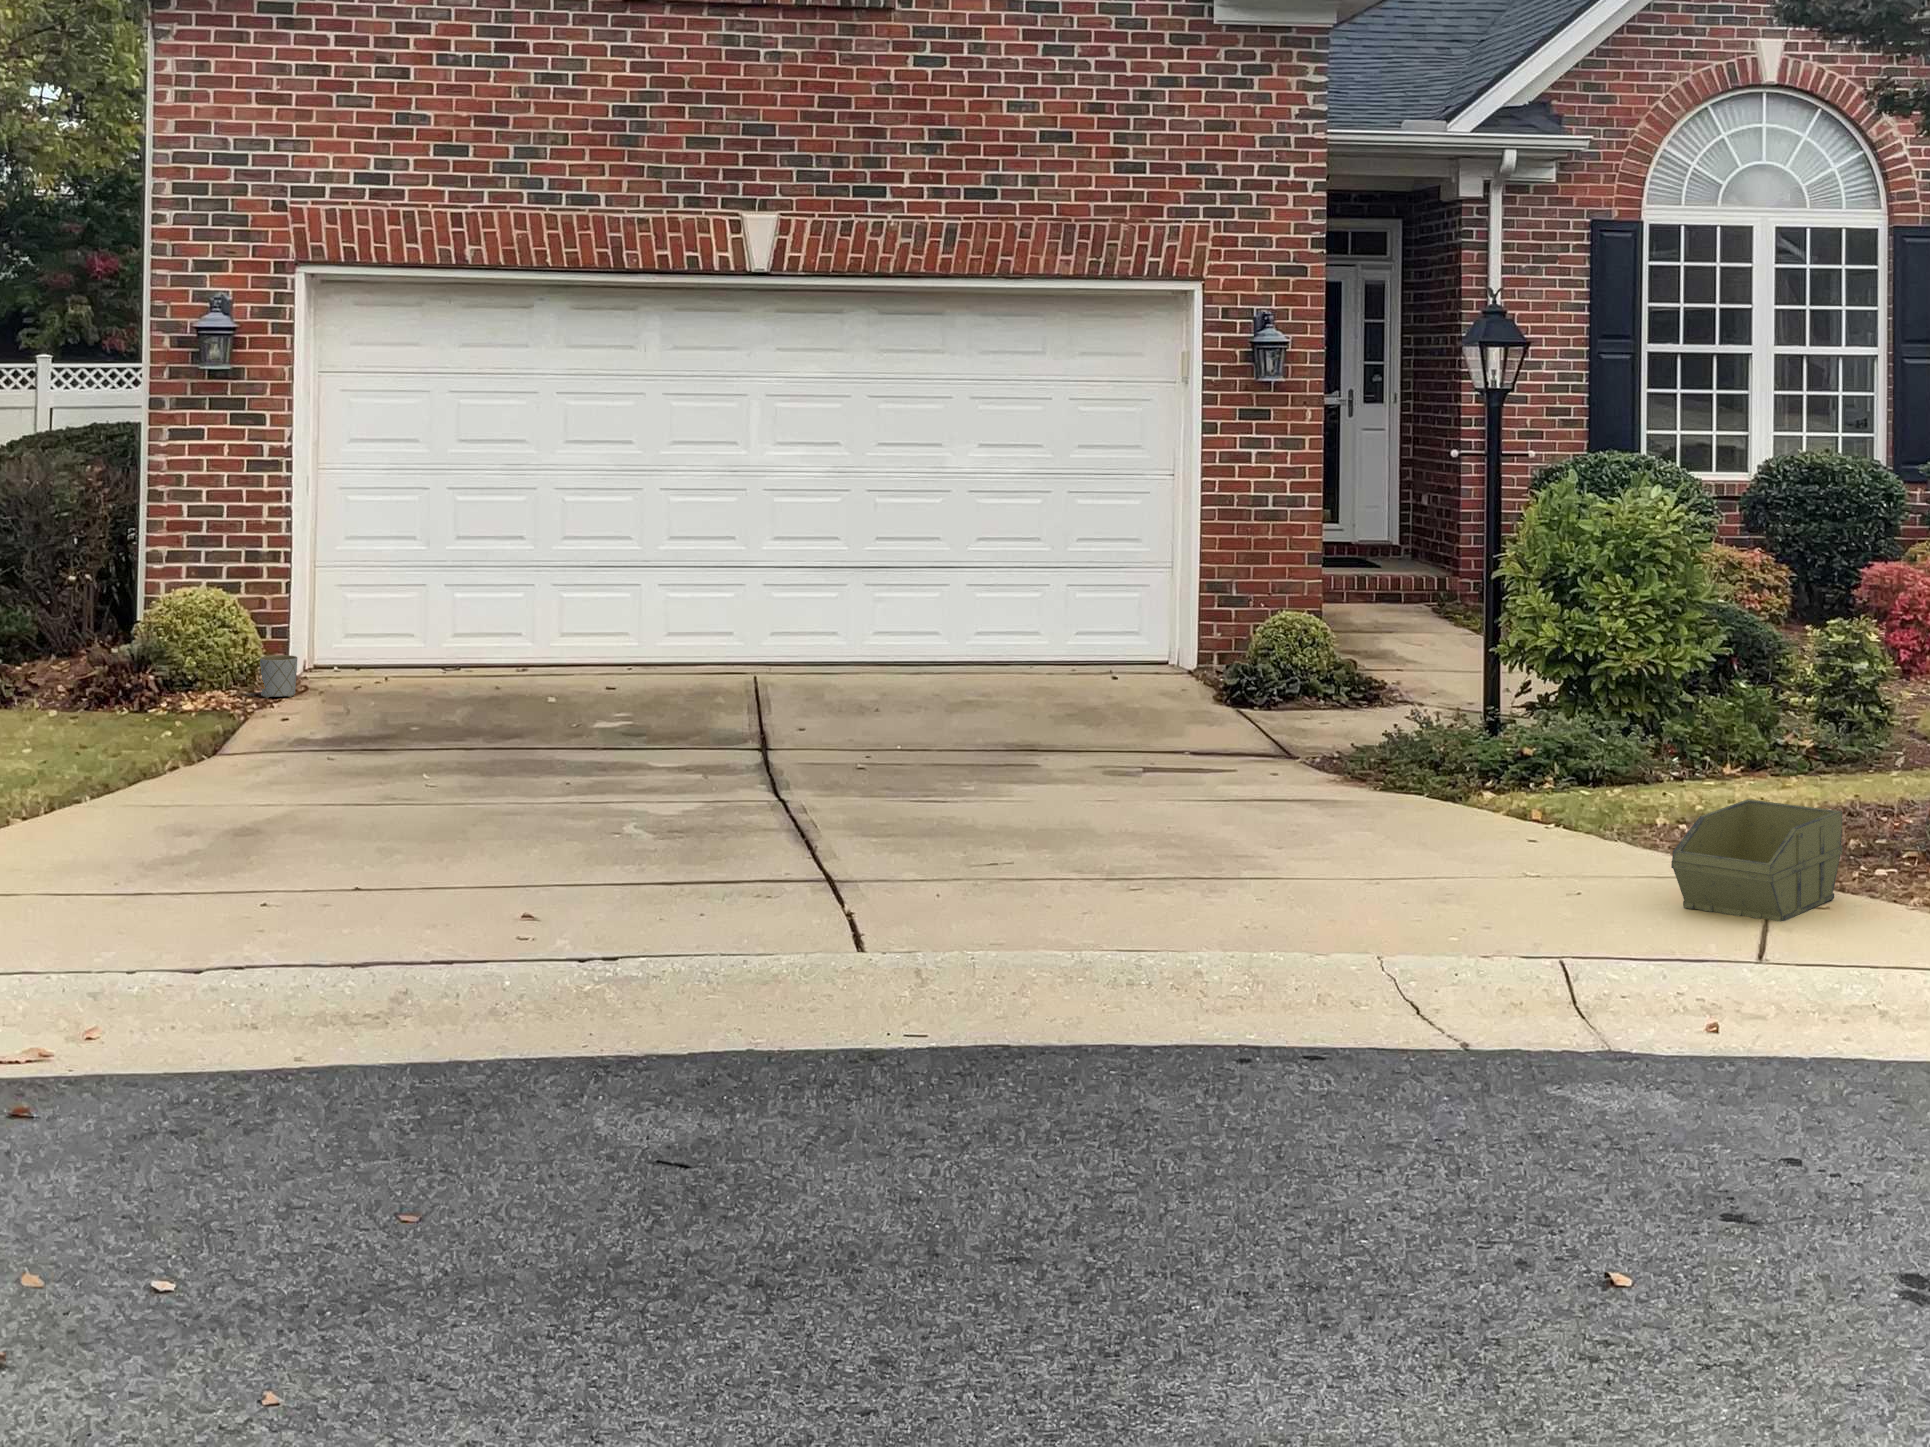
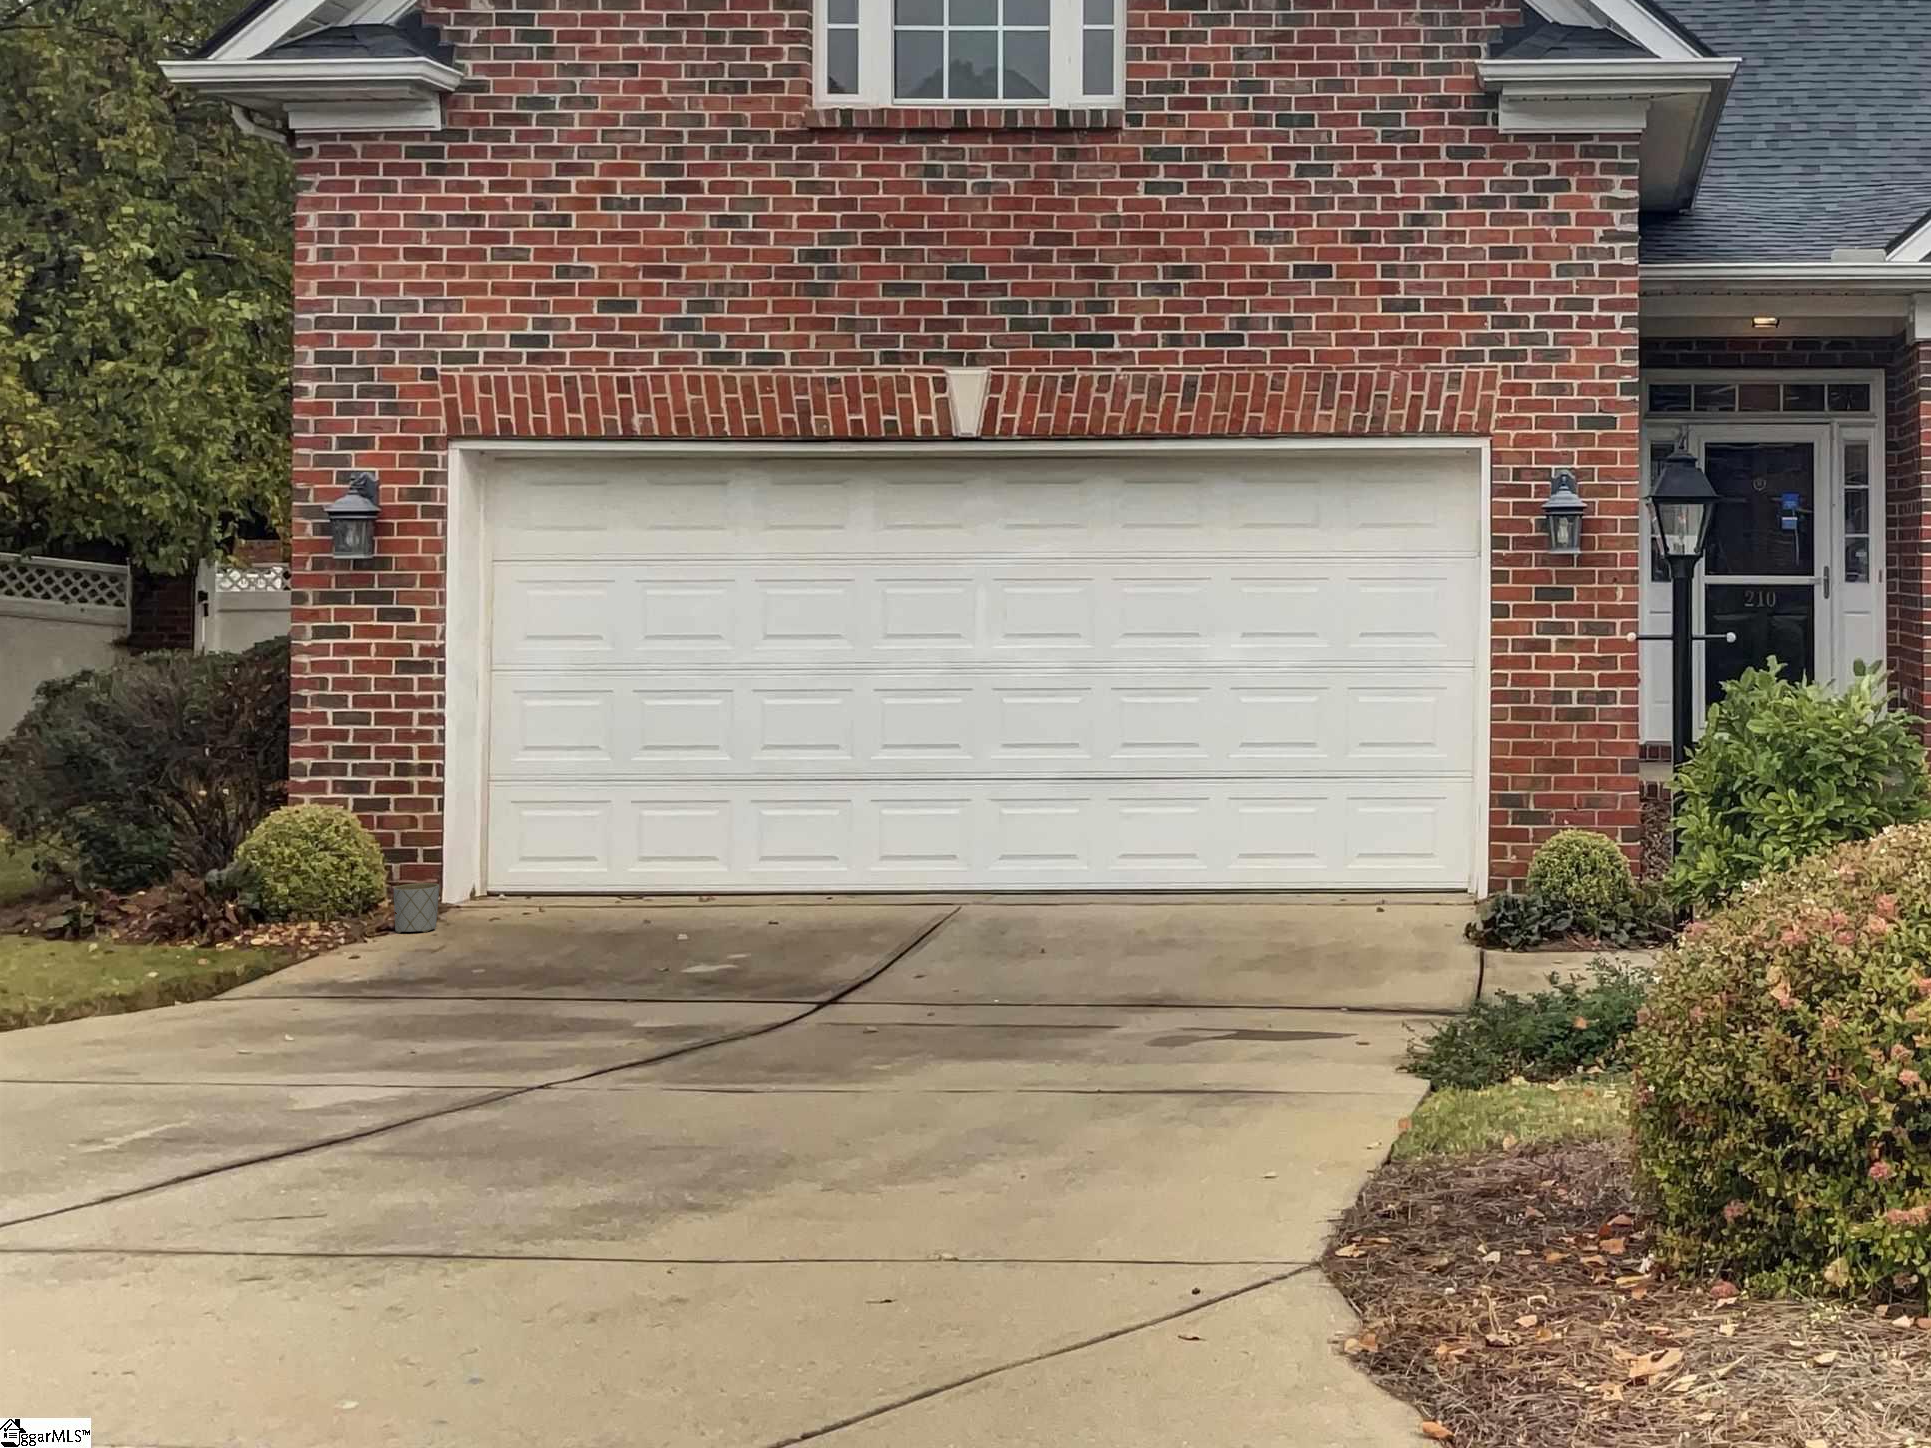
storage bin: present [1671,799,1843,922] -> none [1503,1176,1813,1398]

